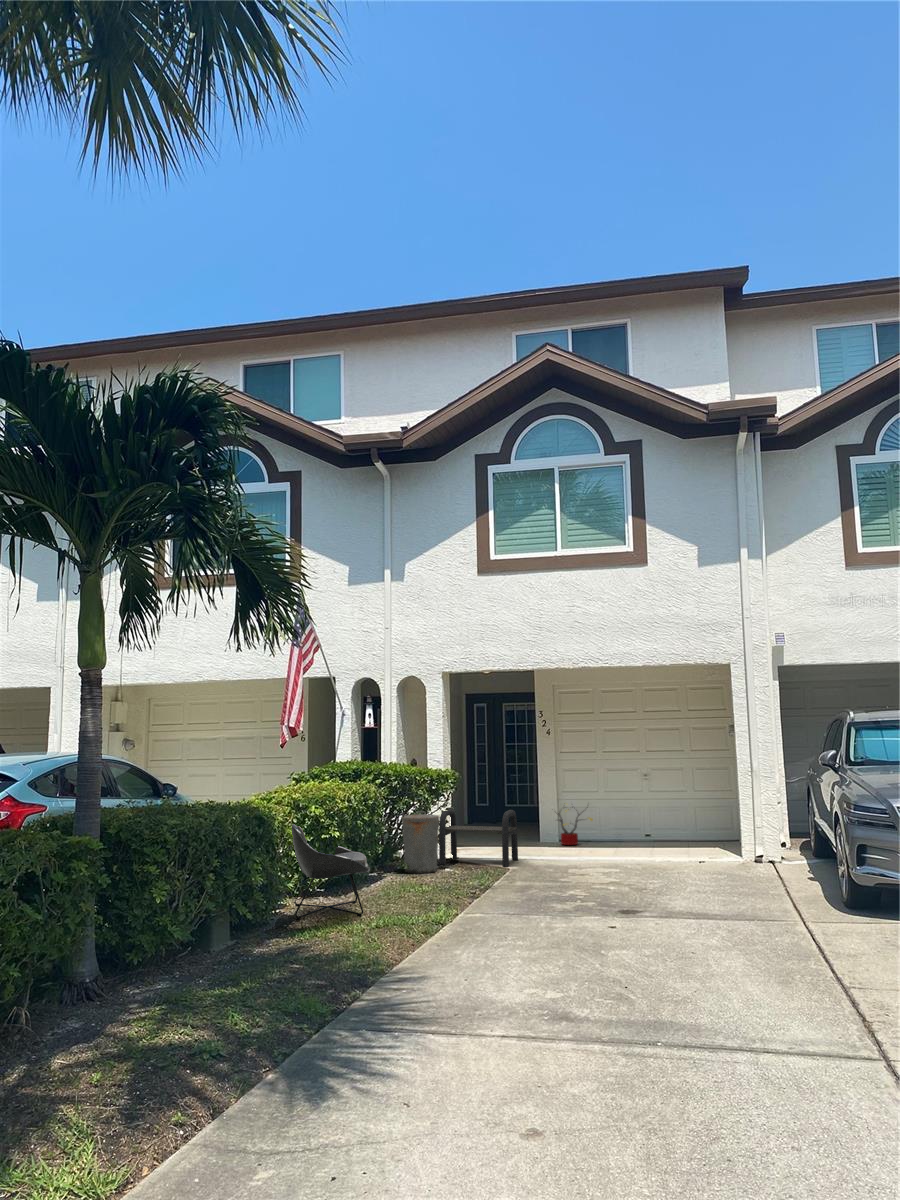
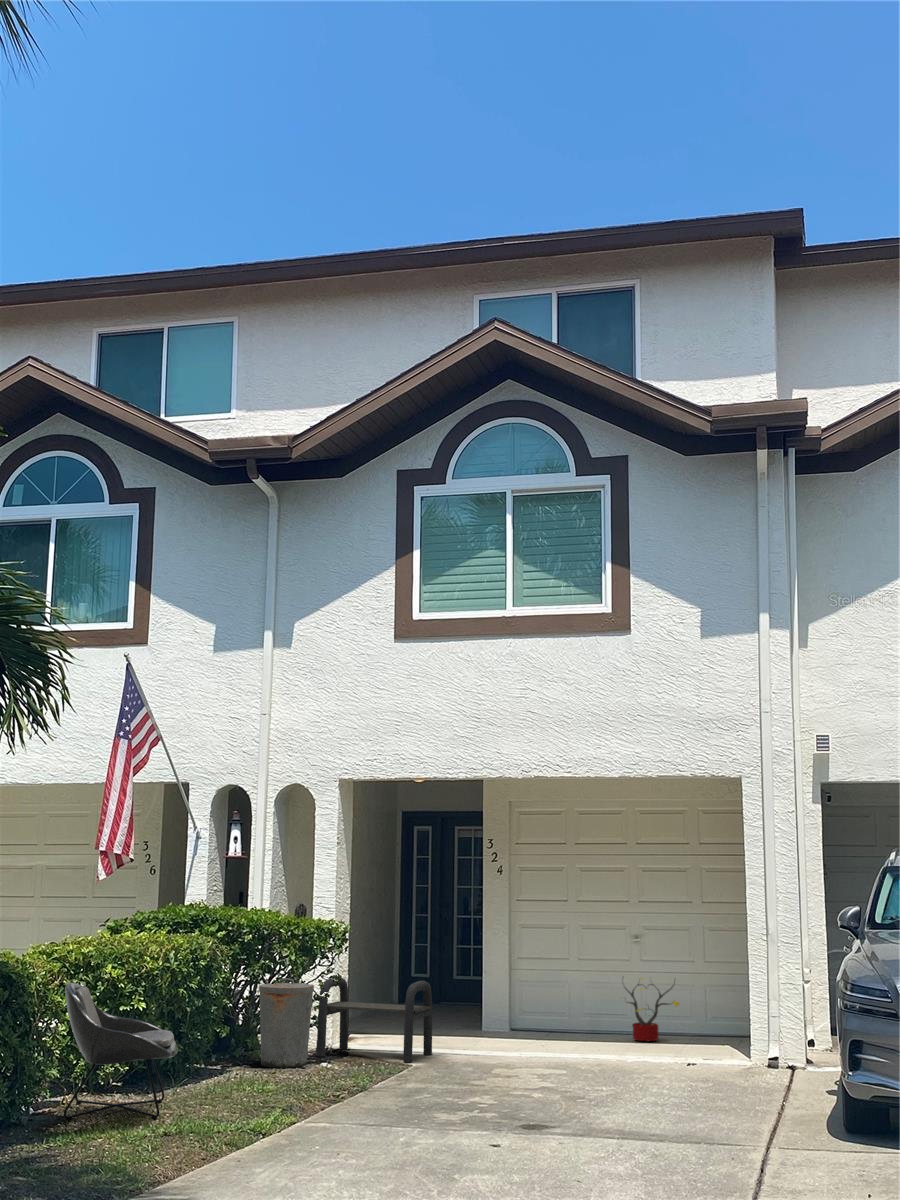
decorative plant: present [558,809,593,845] -> present [625,978,679,1041]

